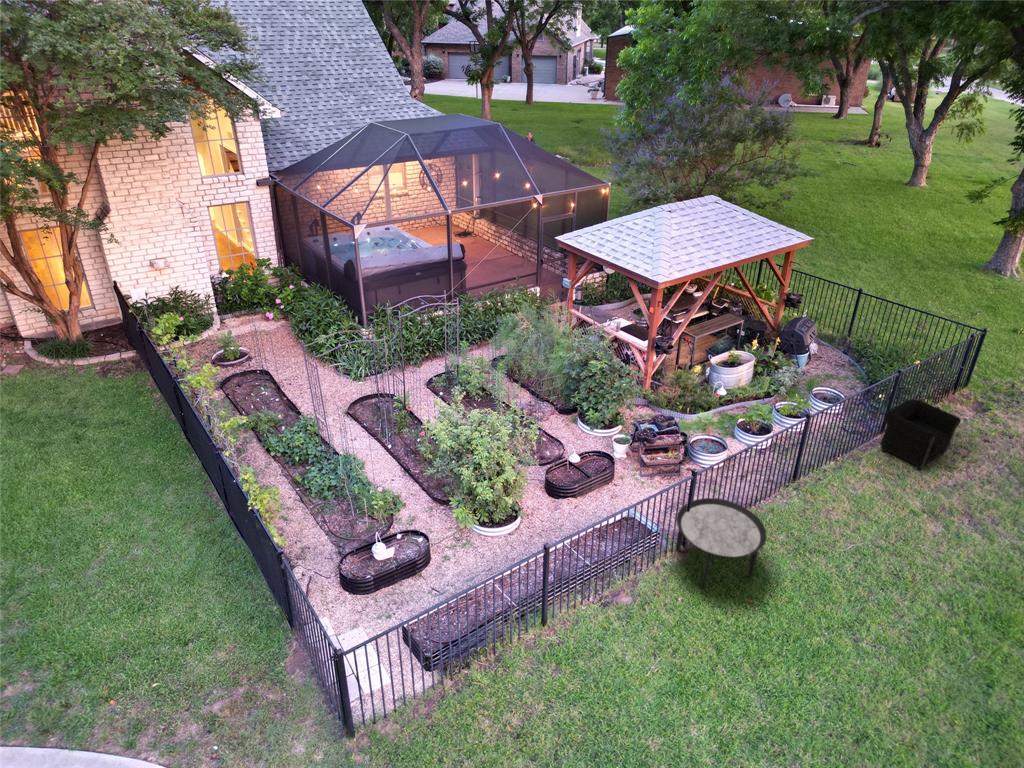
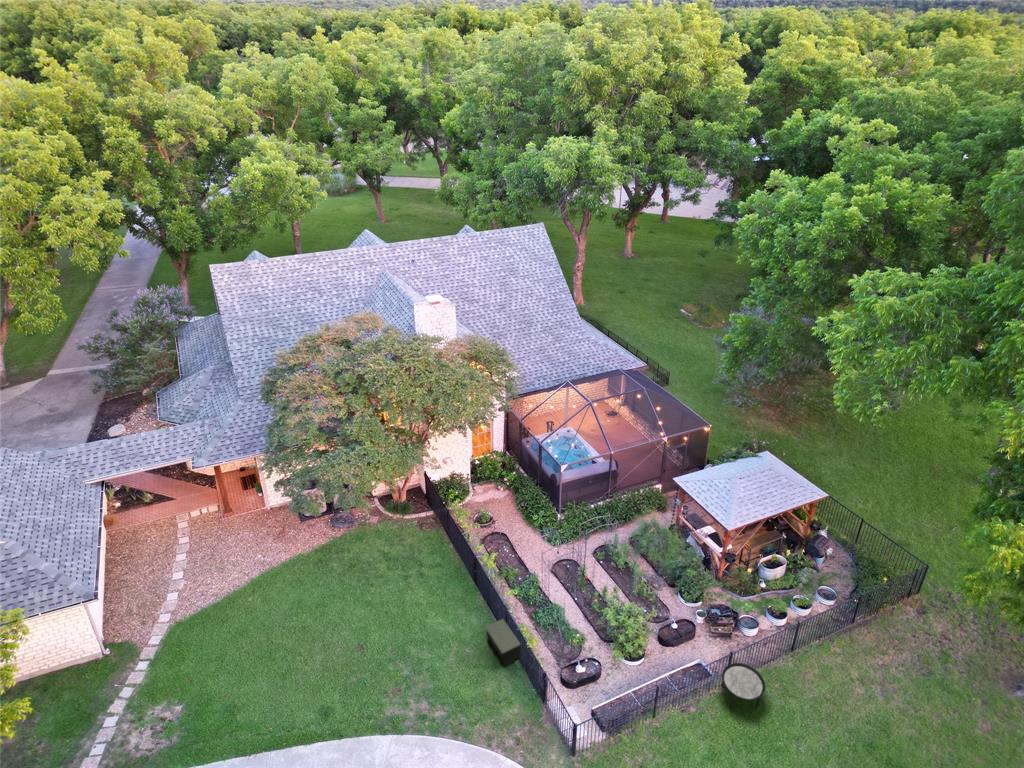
armchair: present [881,399,961,470] -> none [848,611,894,654]
storage bench: none [170,477,253,575] -> present [486,619,521,667]

